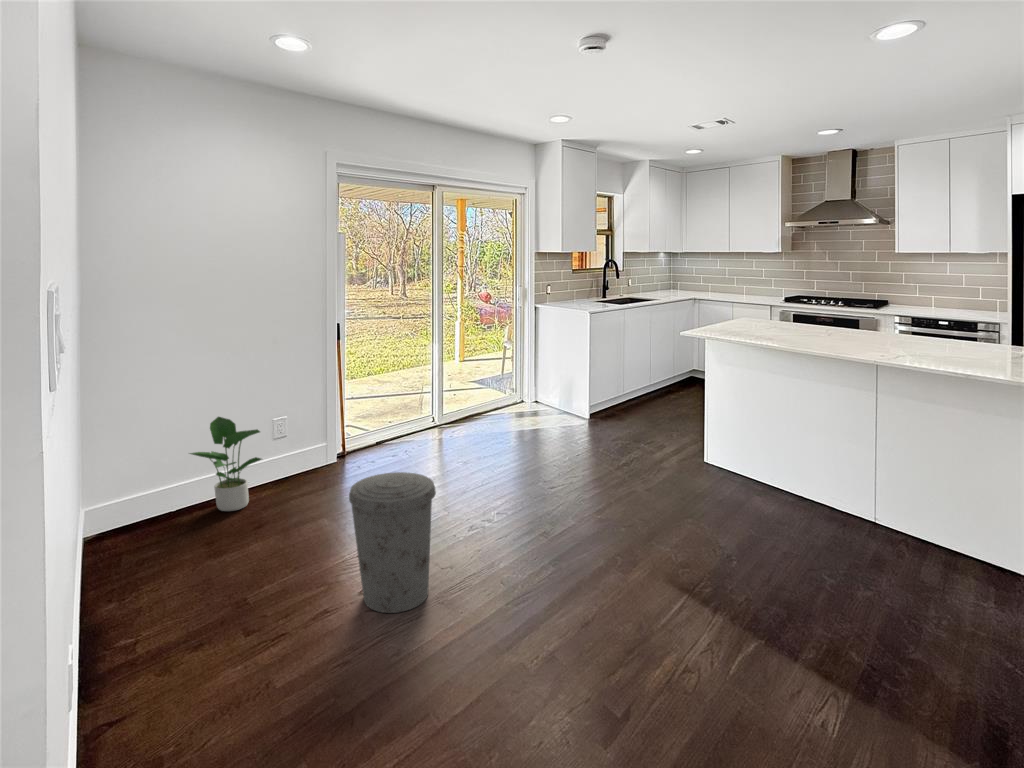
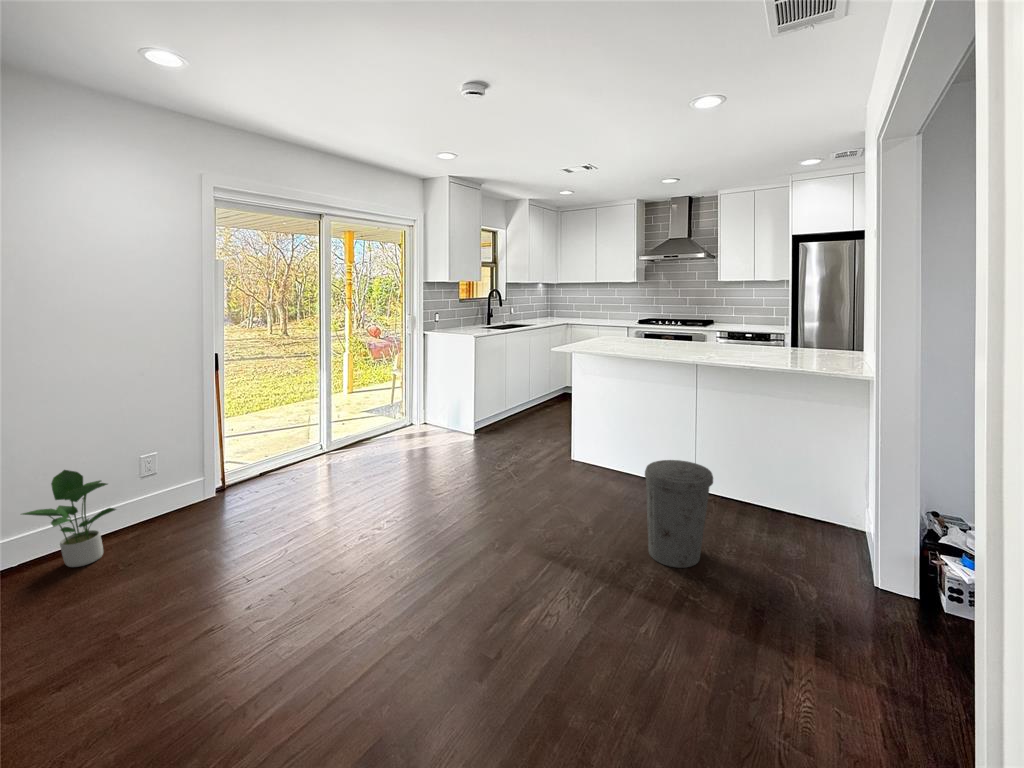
trash can: present [349,472,436,613] -> present [645,460,713,568]

